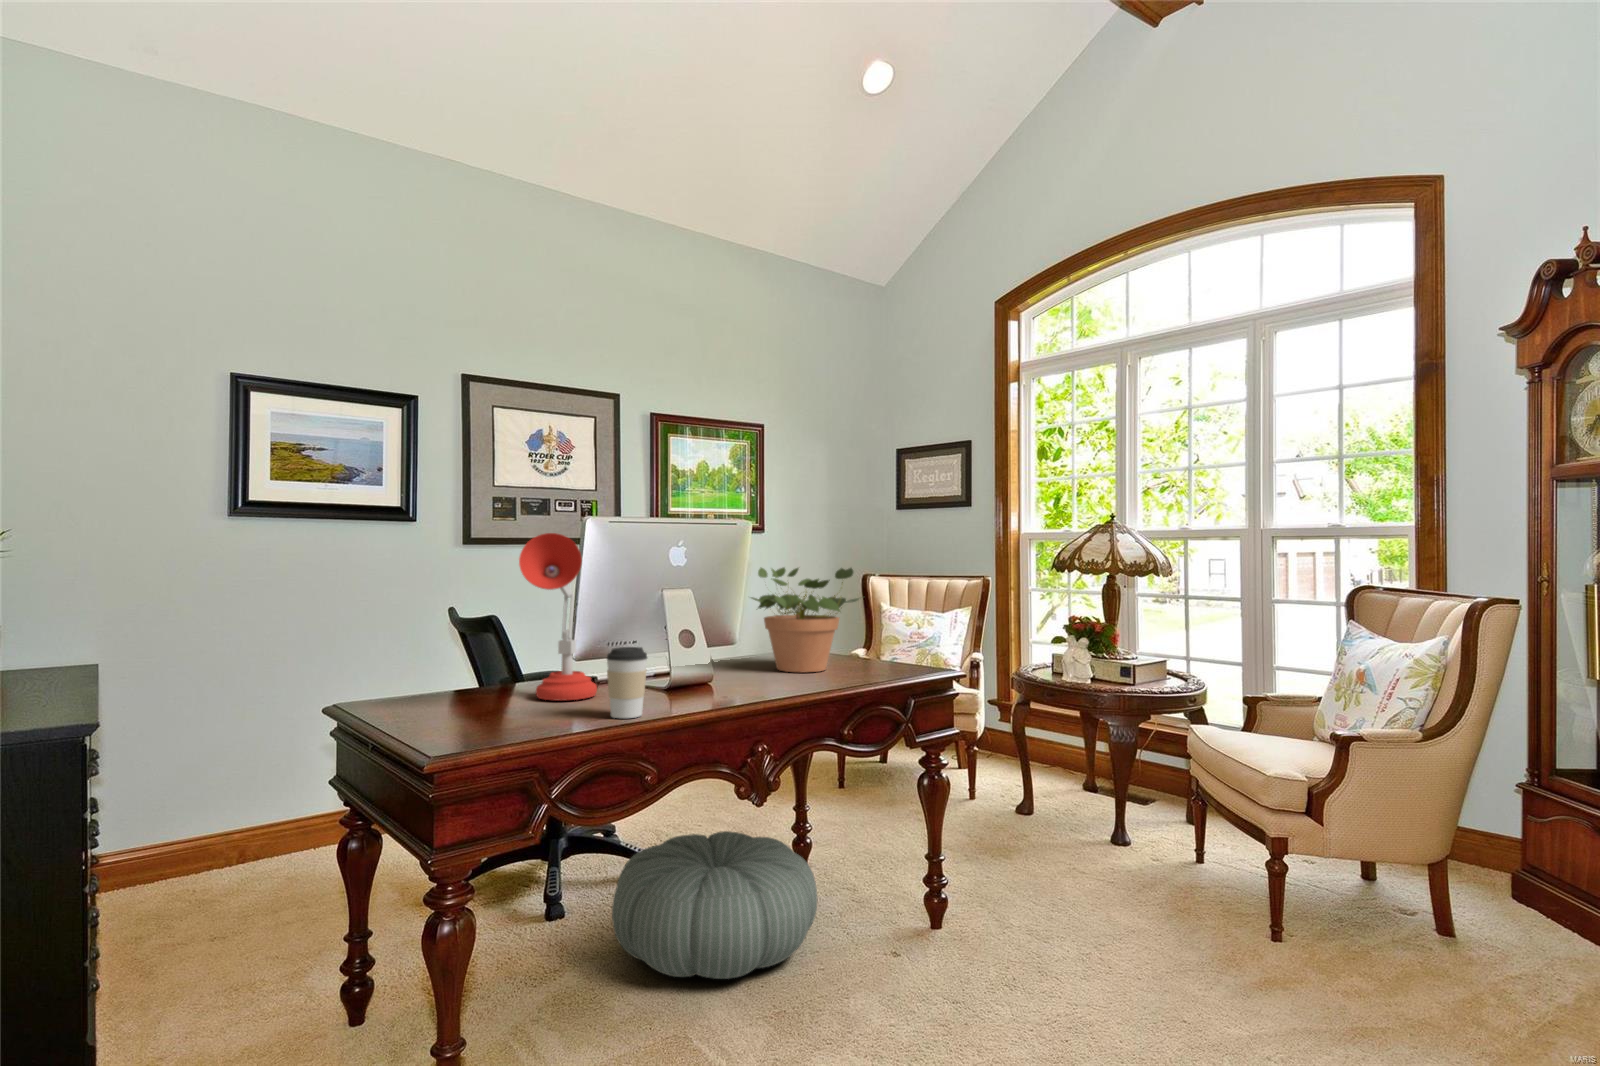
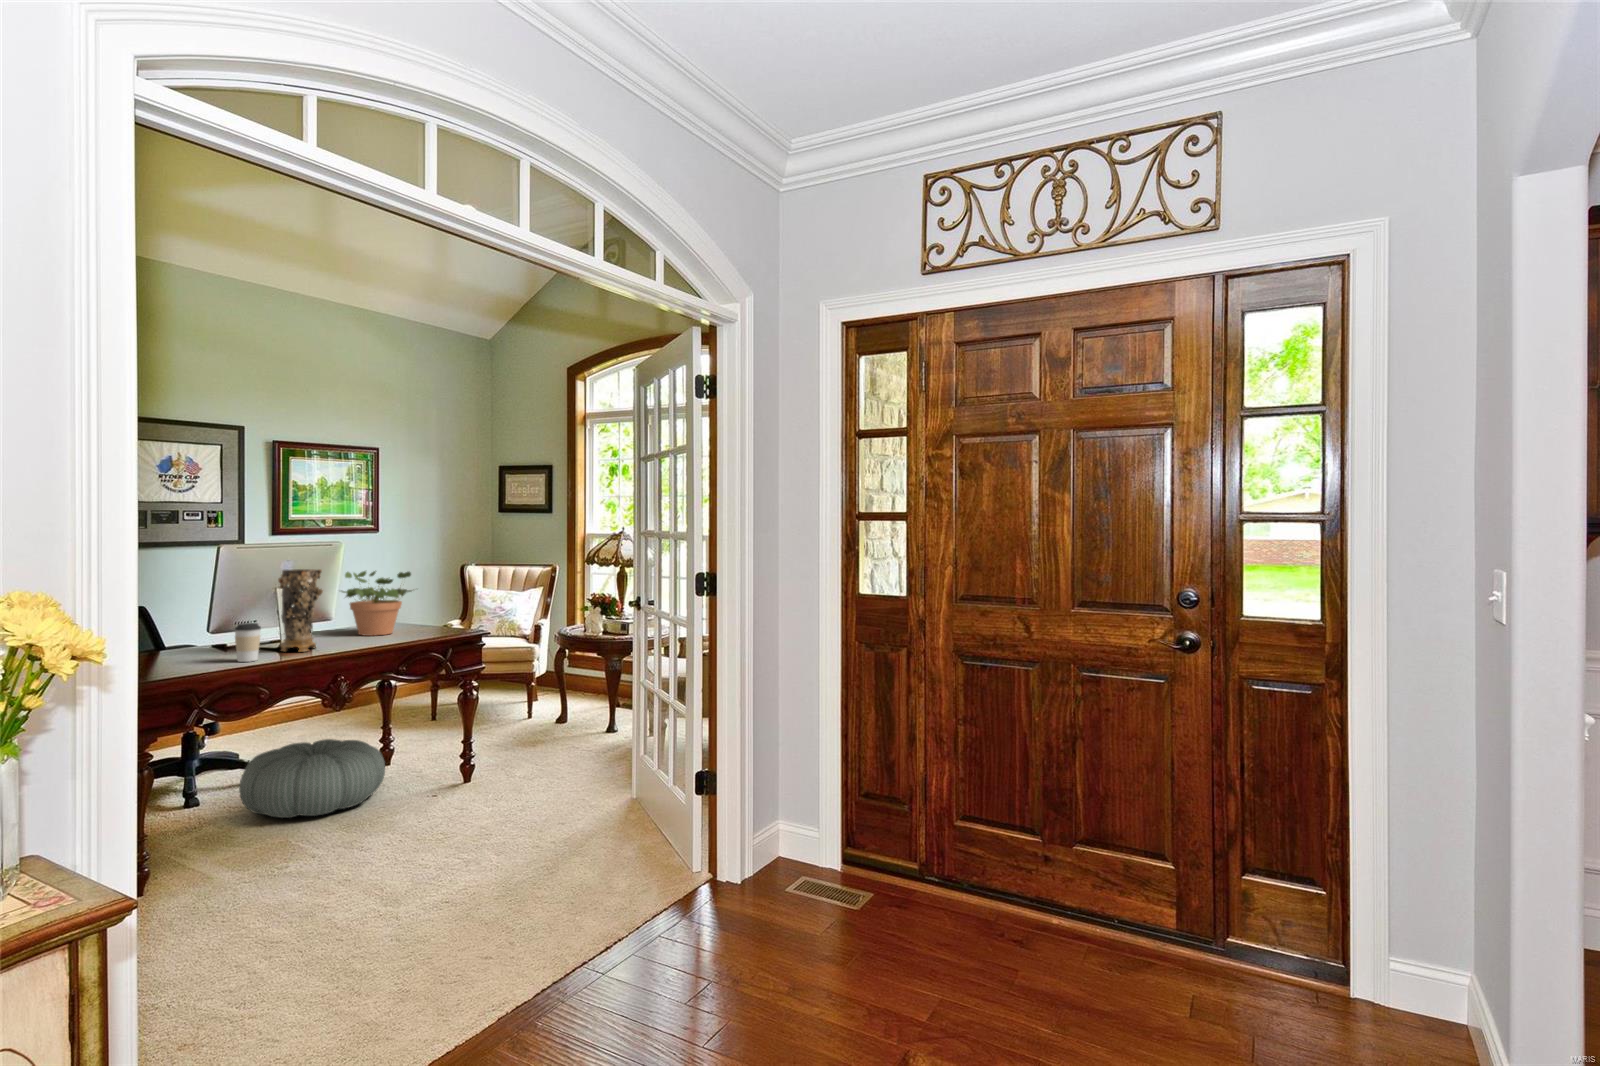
desk lamp: present [519,533,597,701] -> none [174,559,228,656]
decorative vase: none [670,555,738,701] -> present [278,569,323,652]

